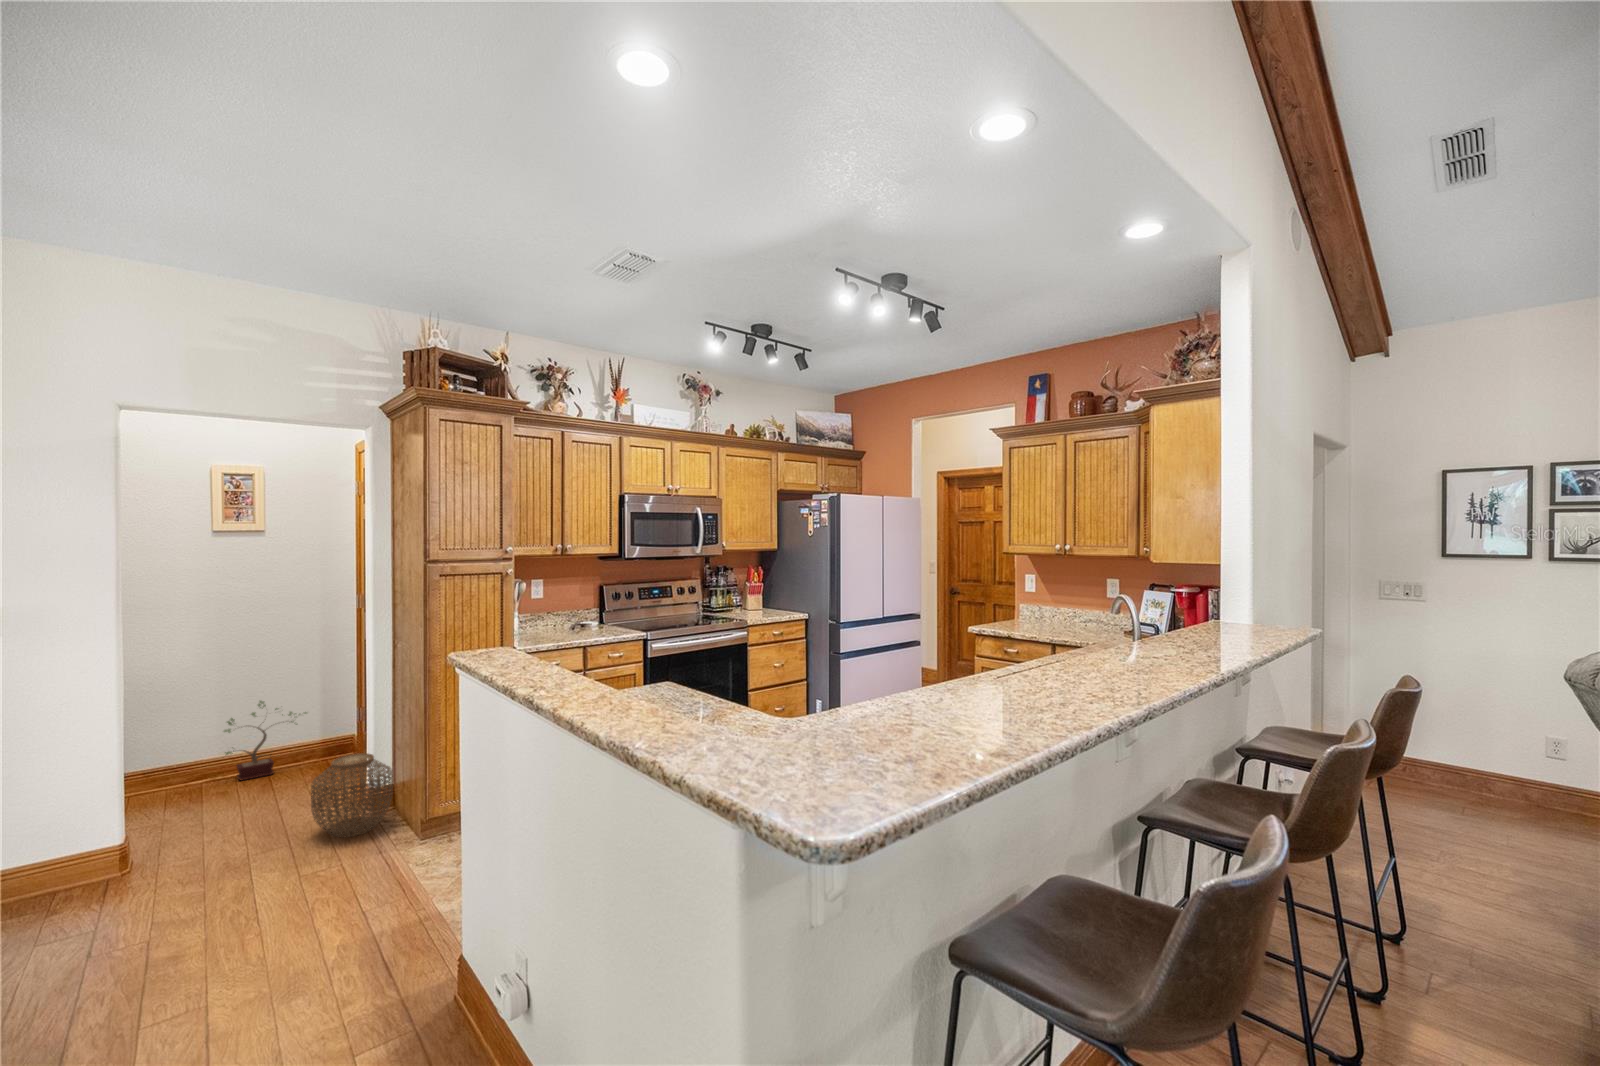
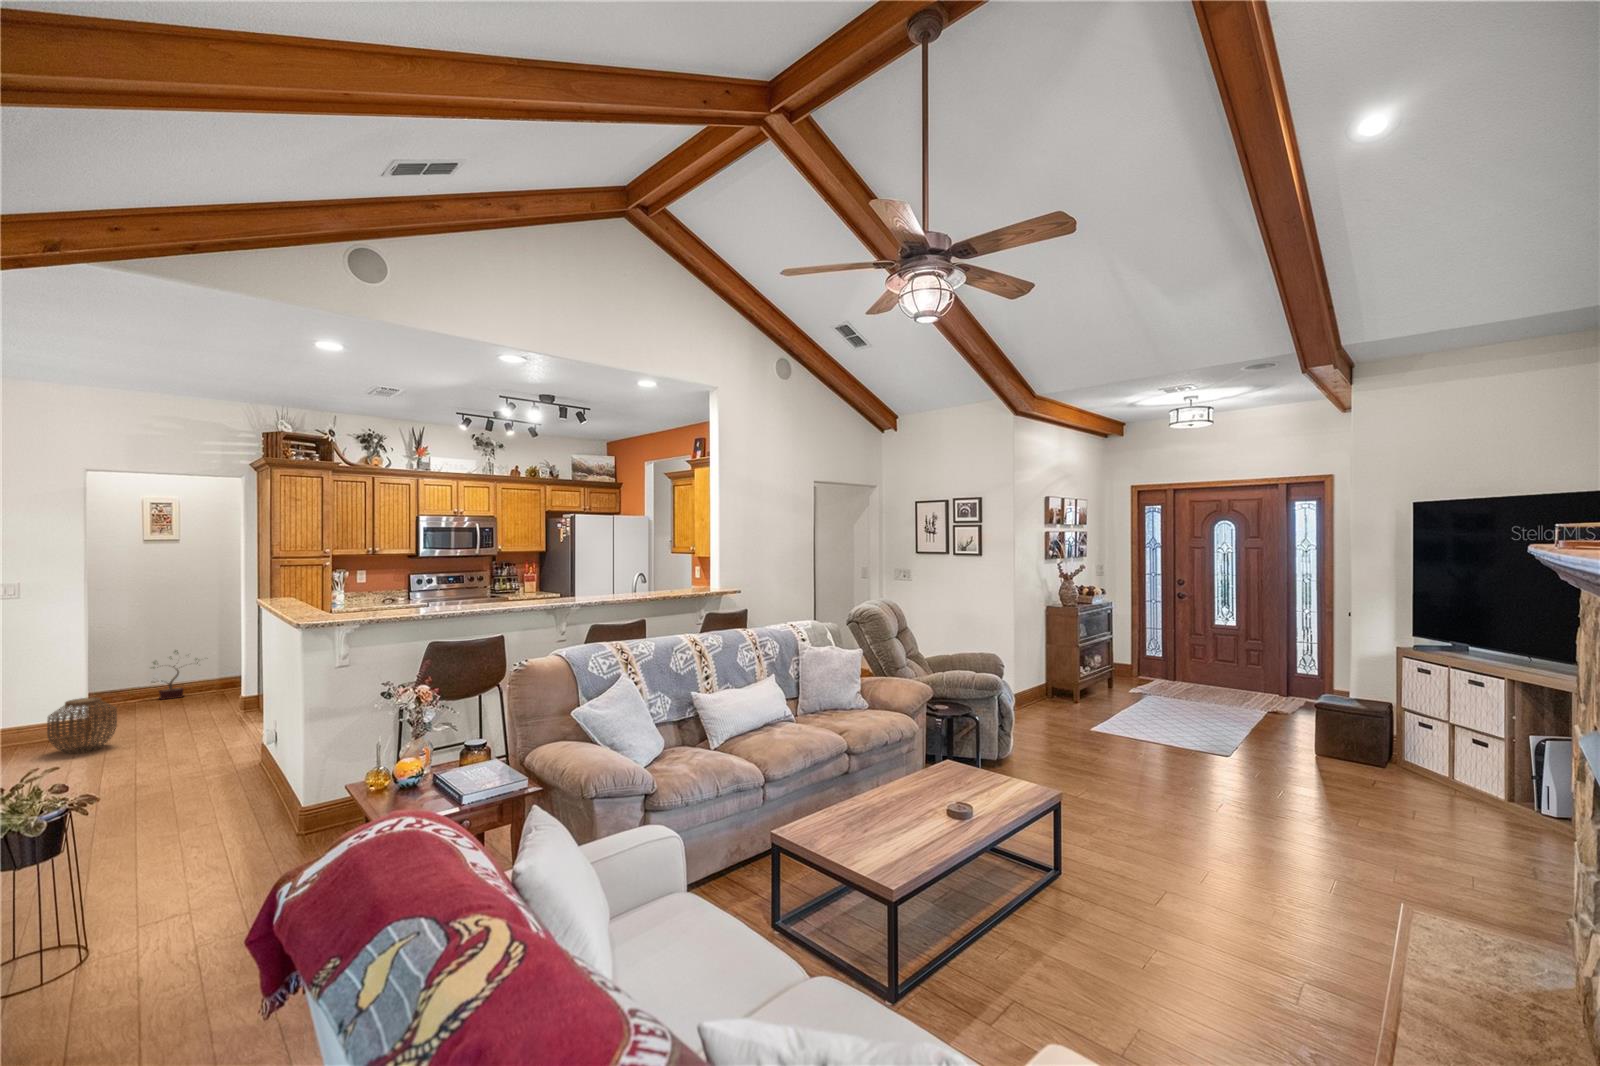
woven basket: present [311,753,393,837] -> present [47,697,117,754]

